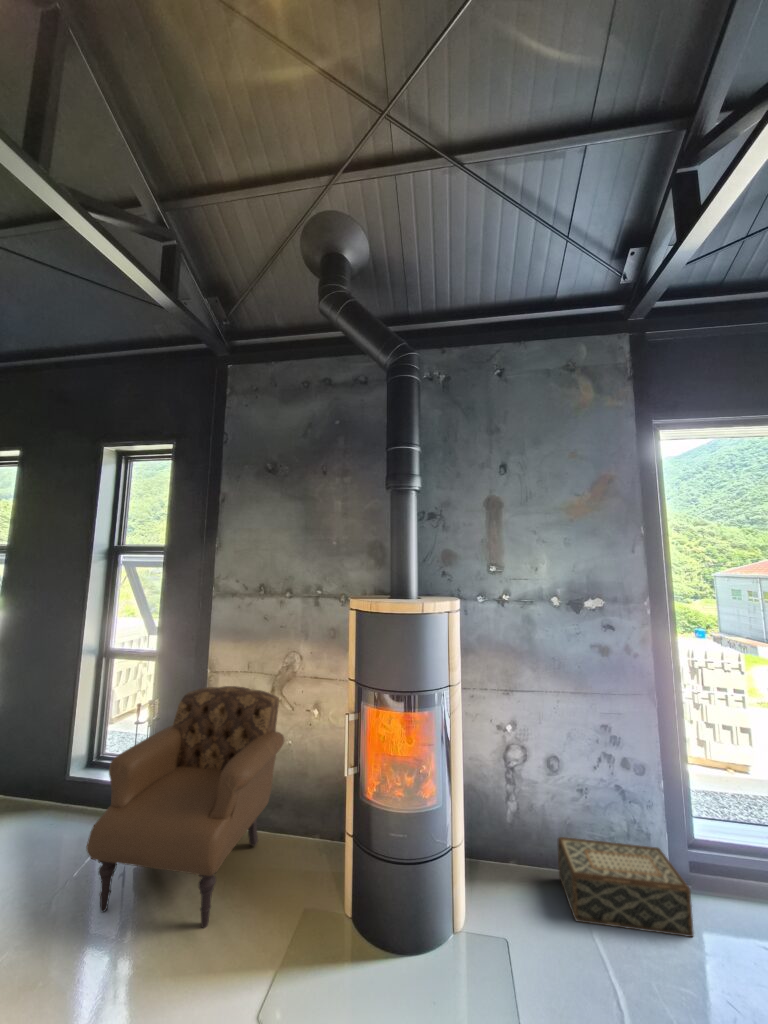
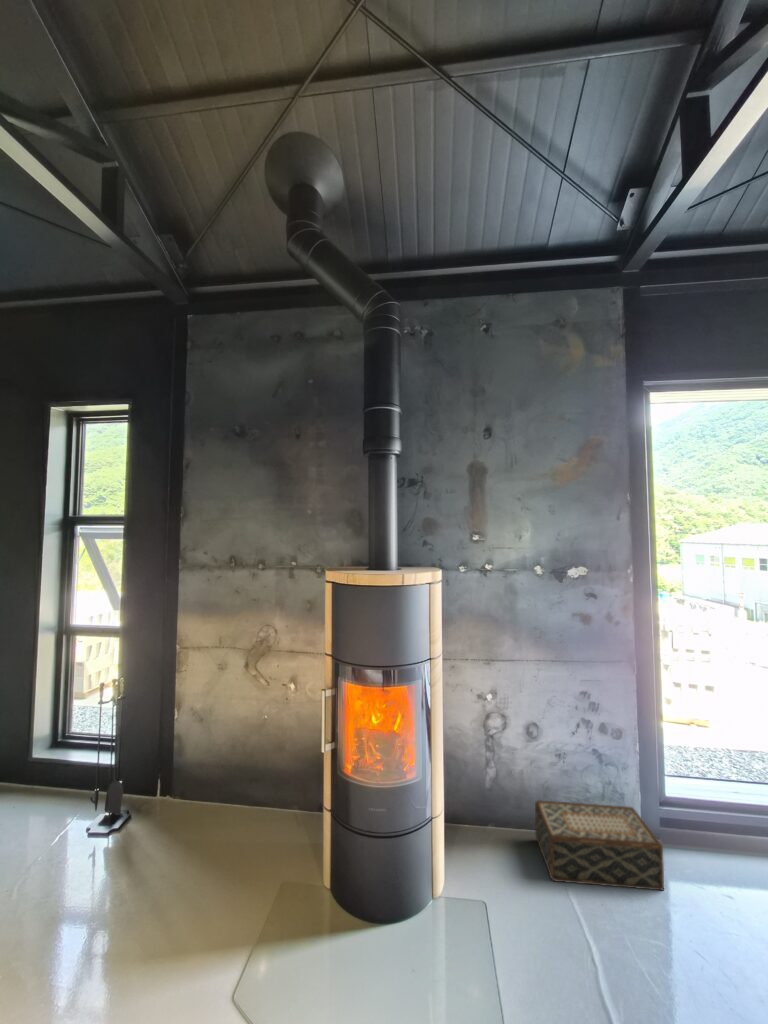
armchair: present [86,686,284,928] -> none [47,662,260,909]

